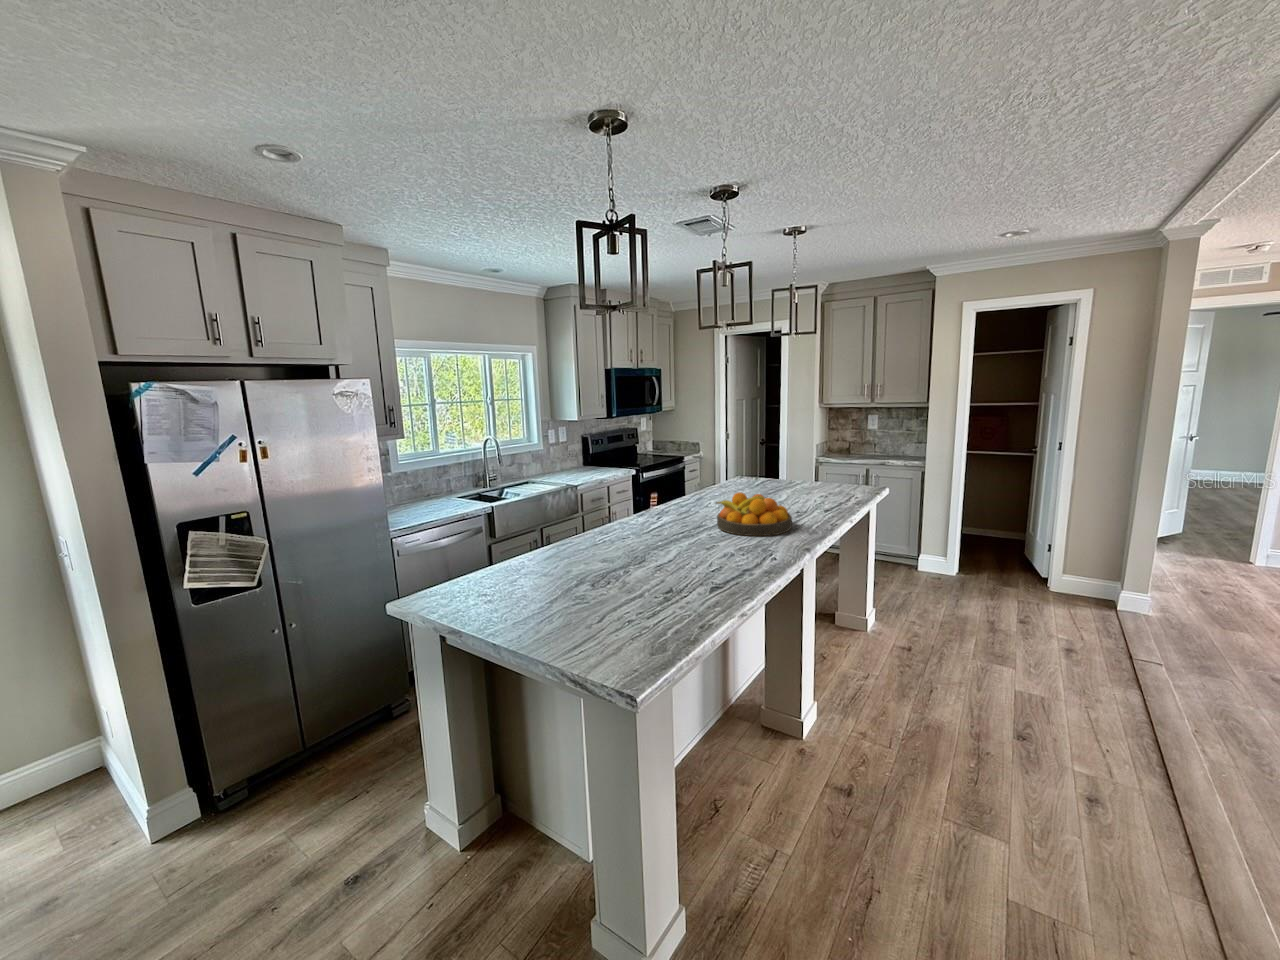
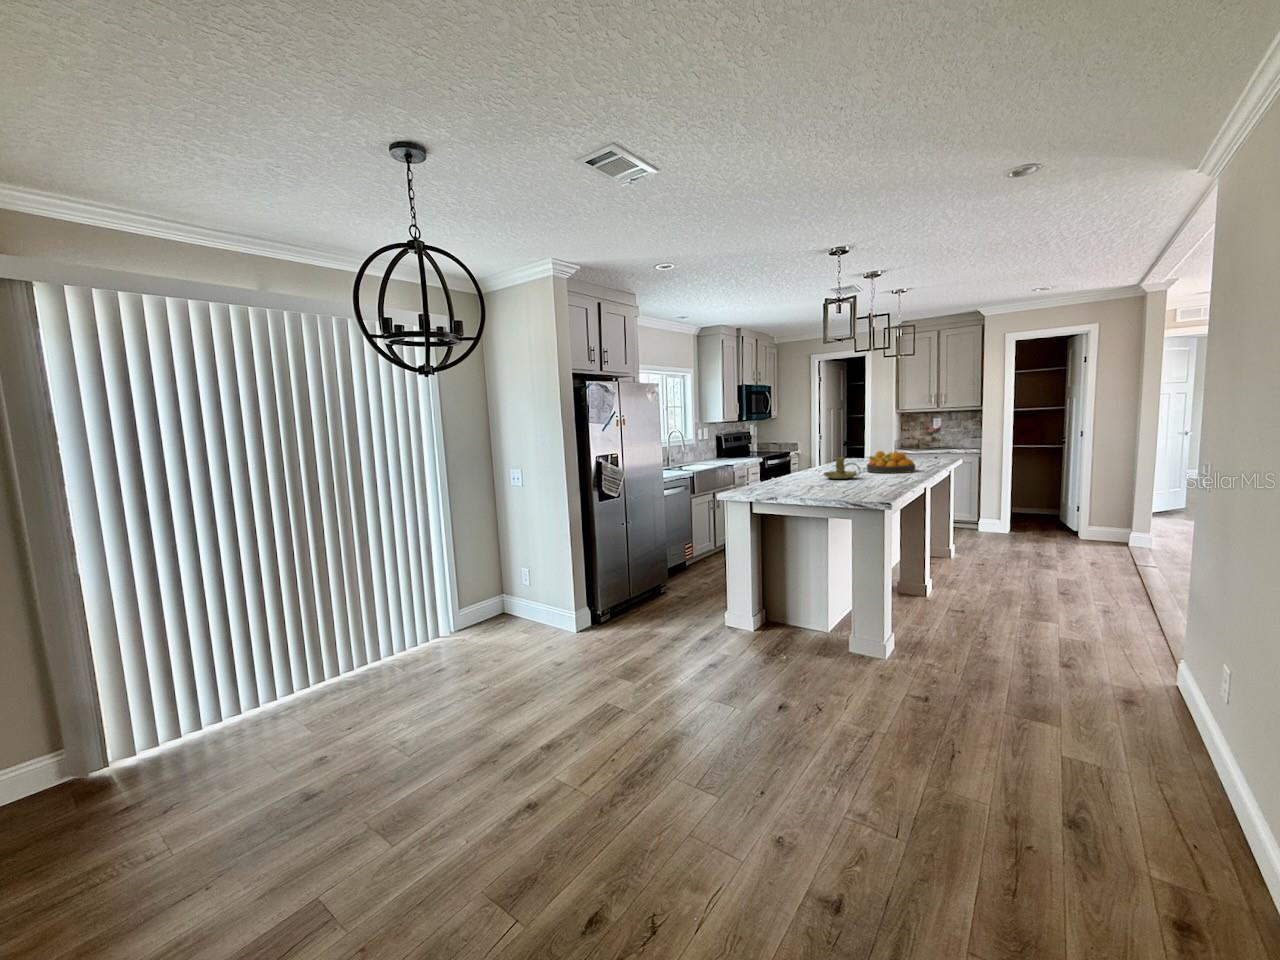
flower arrangement: none [849,420,889,454] -> present [921,424,943,447]
candle holder: none [621,515,676,556] -> present [824,457,861,479]

